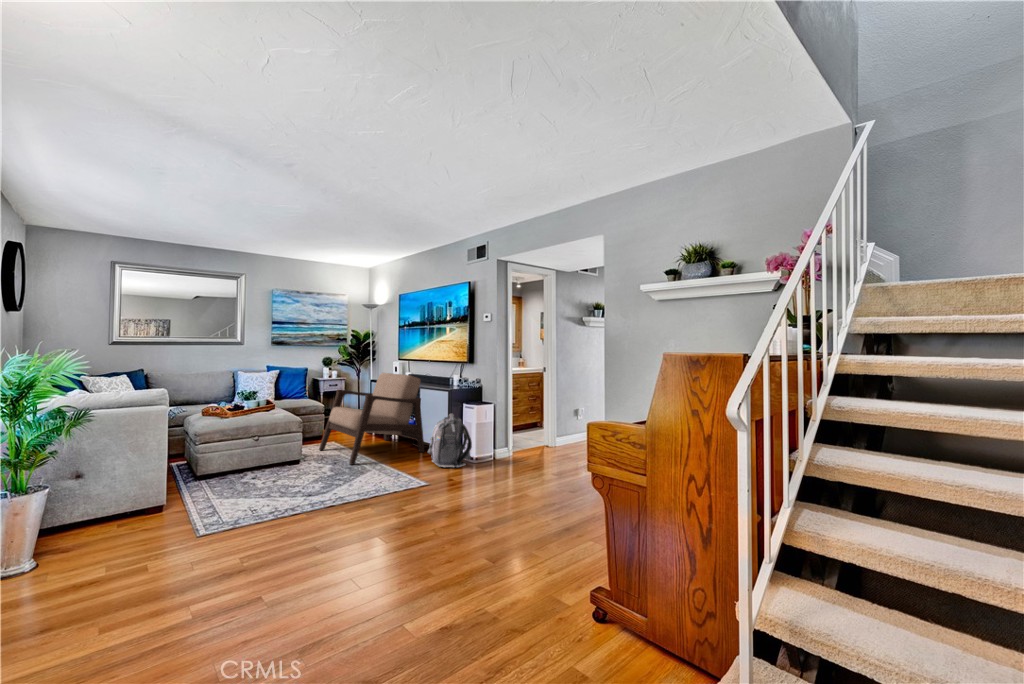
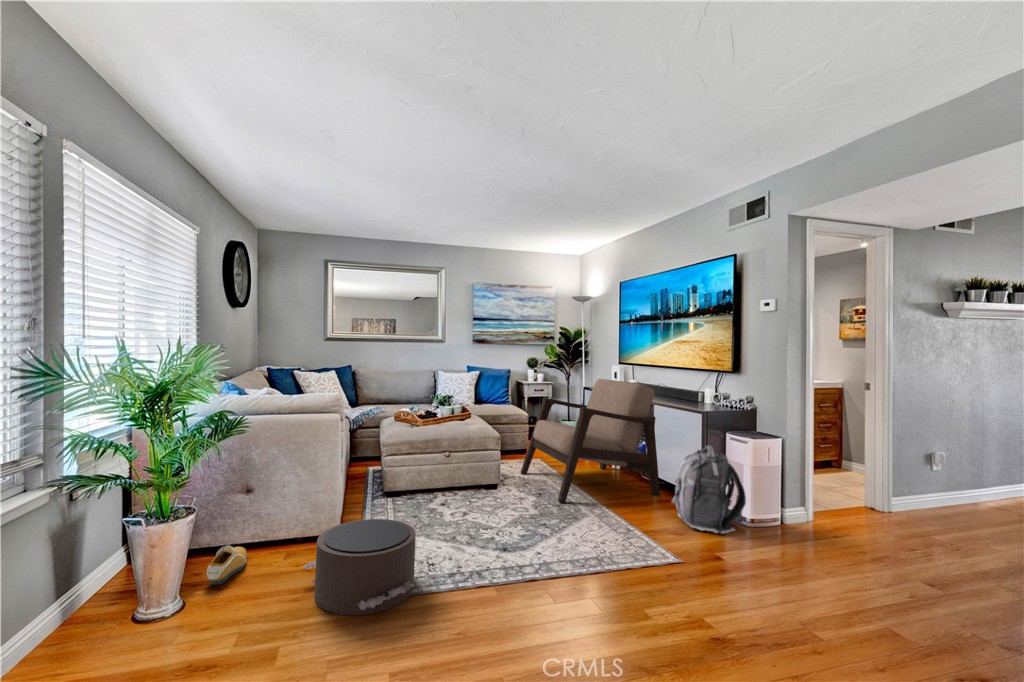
pouf: none [147,484,246,545] -> present [303,519,416,615]
shoe: none [57,521,87,550] -> present [207,546,247,585]

